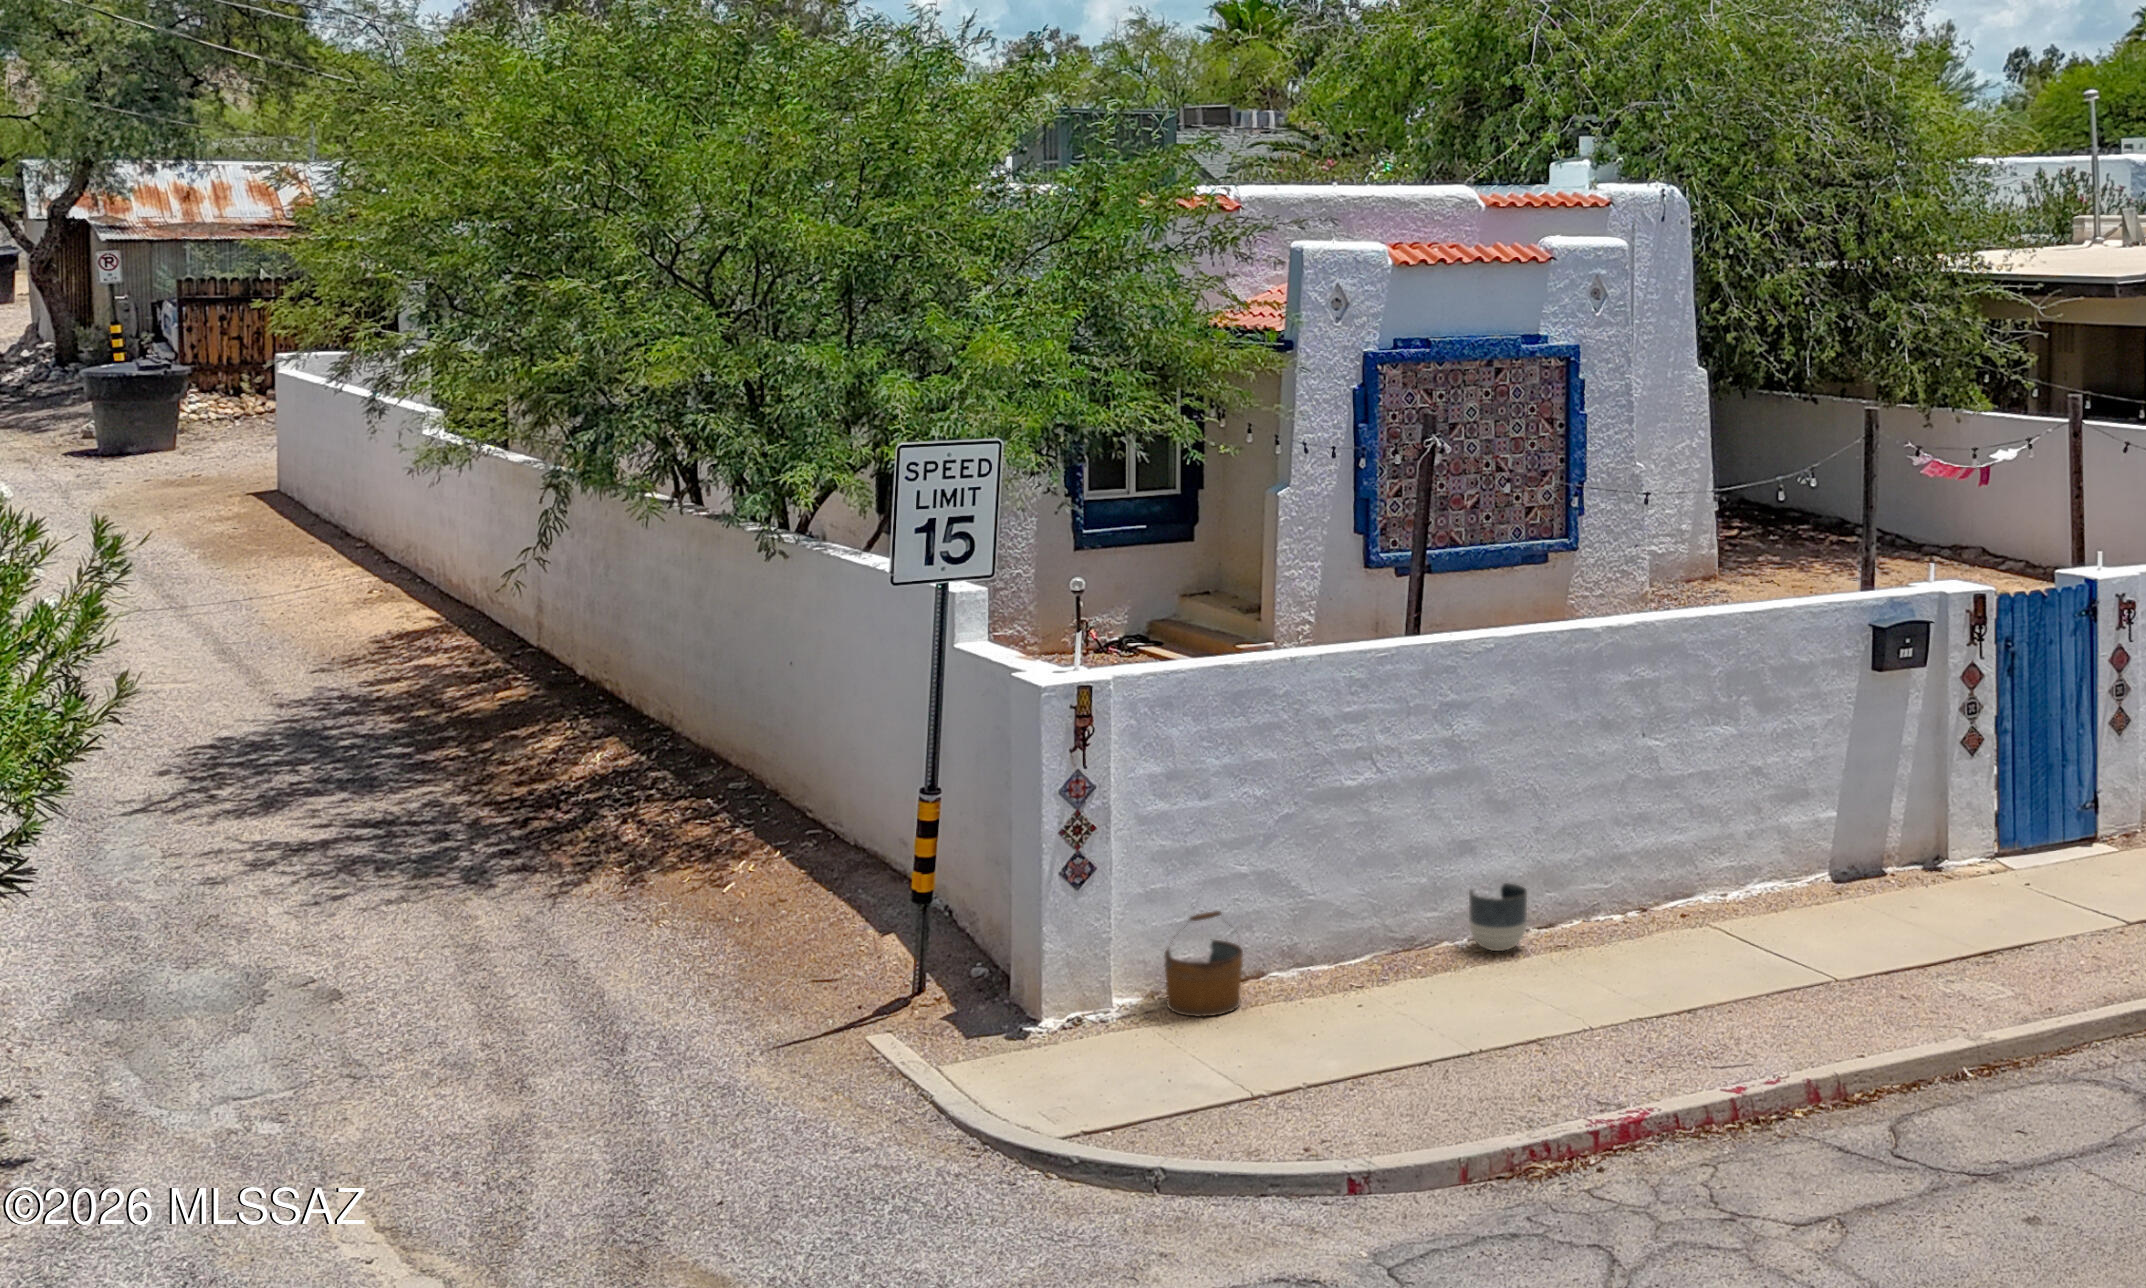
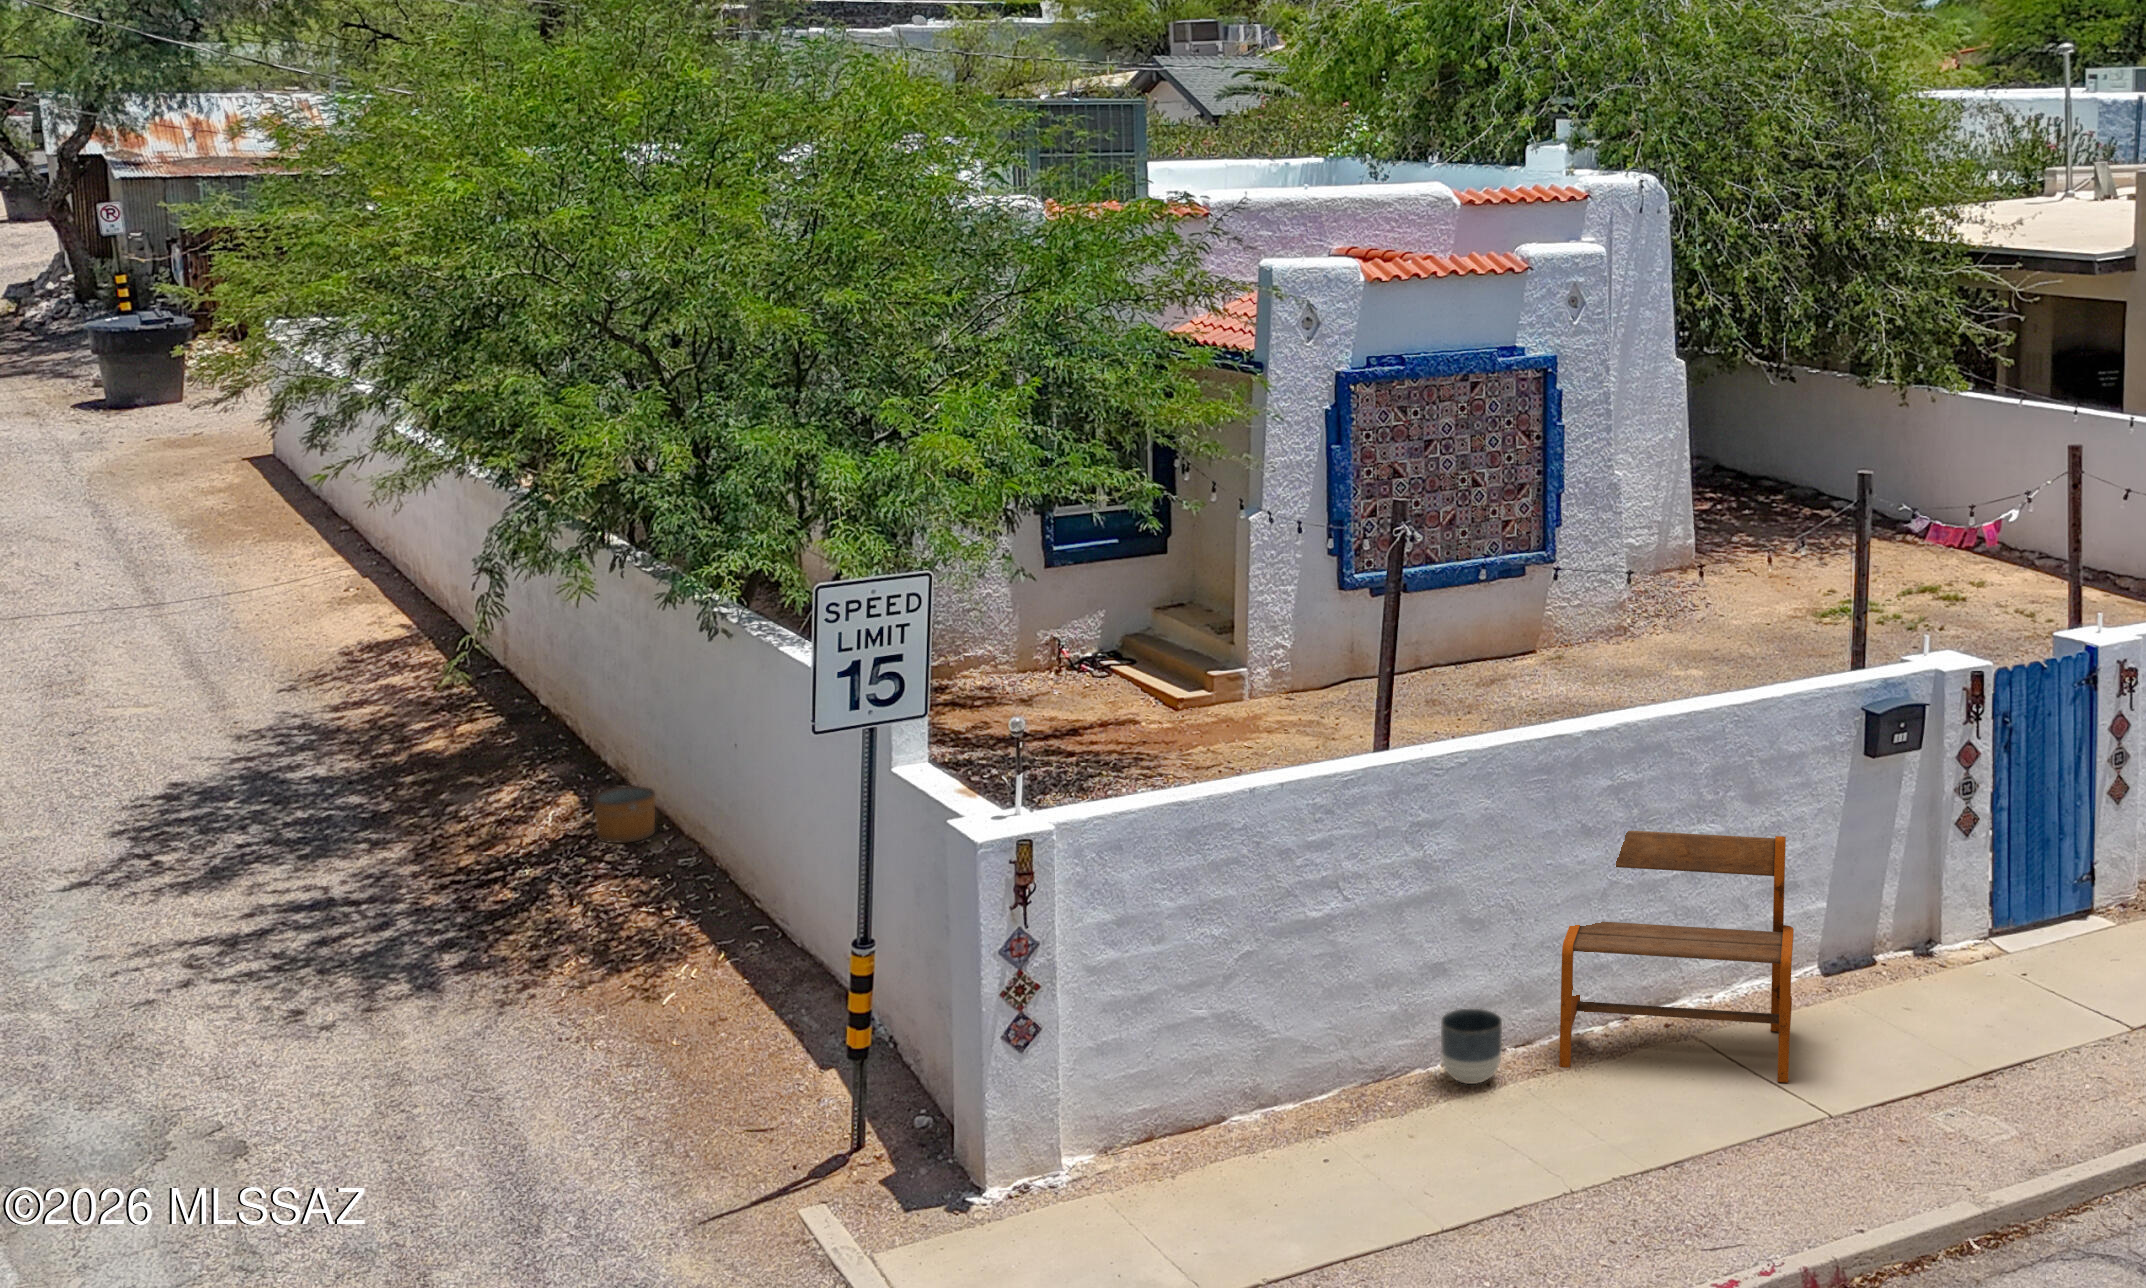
bench: none [1582,719,1805,953] -> present [1559,831,1794,1083]
bucket: present [1164,911,1243,1017] -> present [593,765,656,843]

